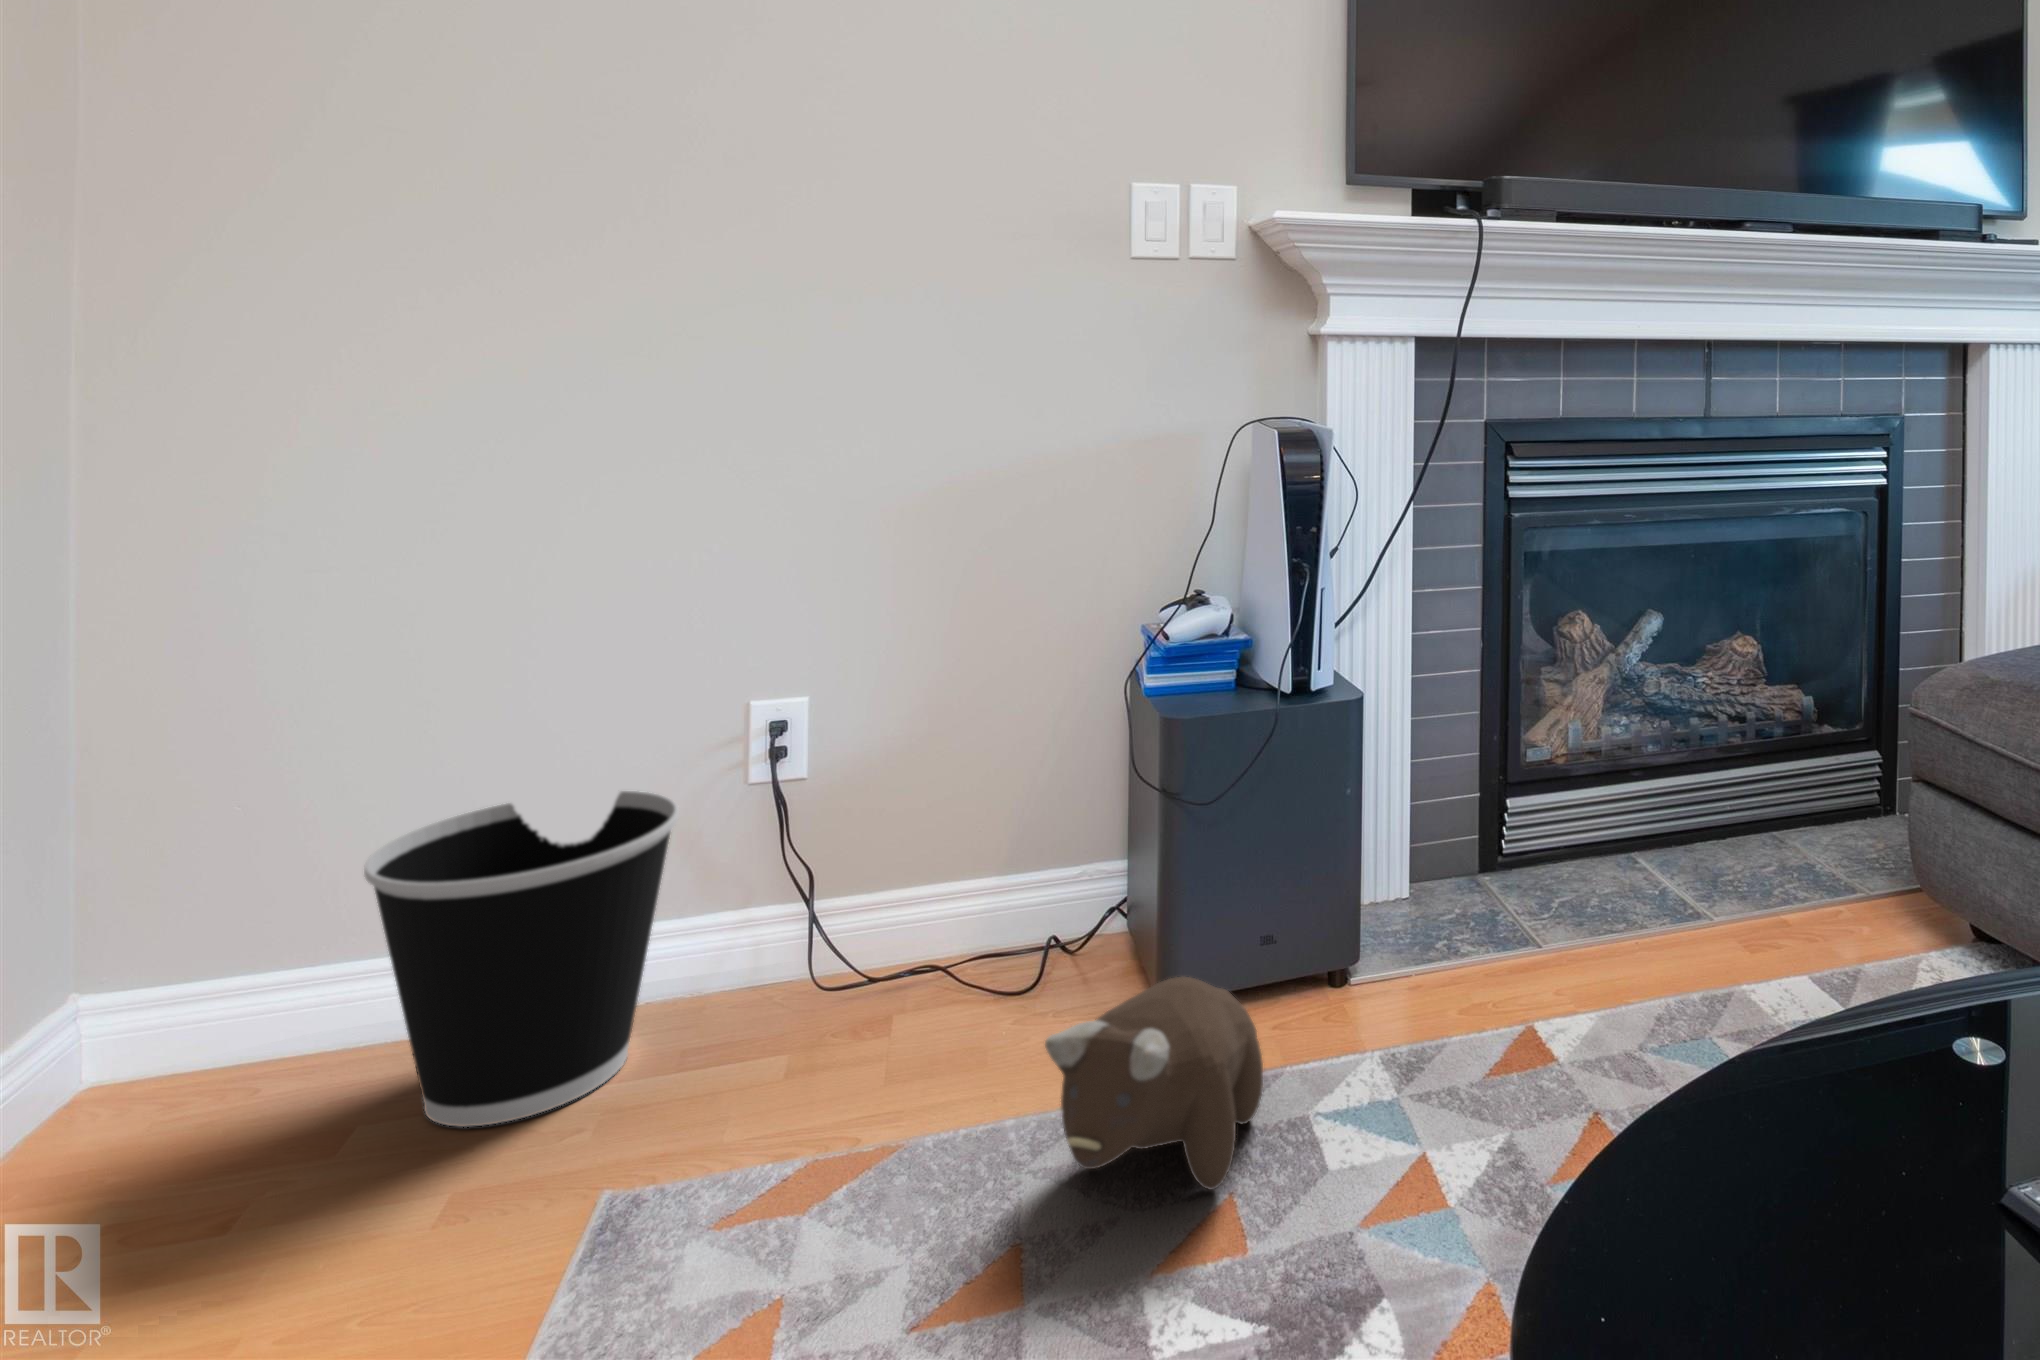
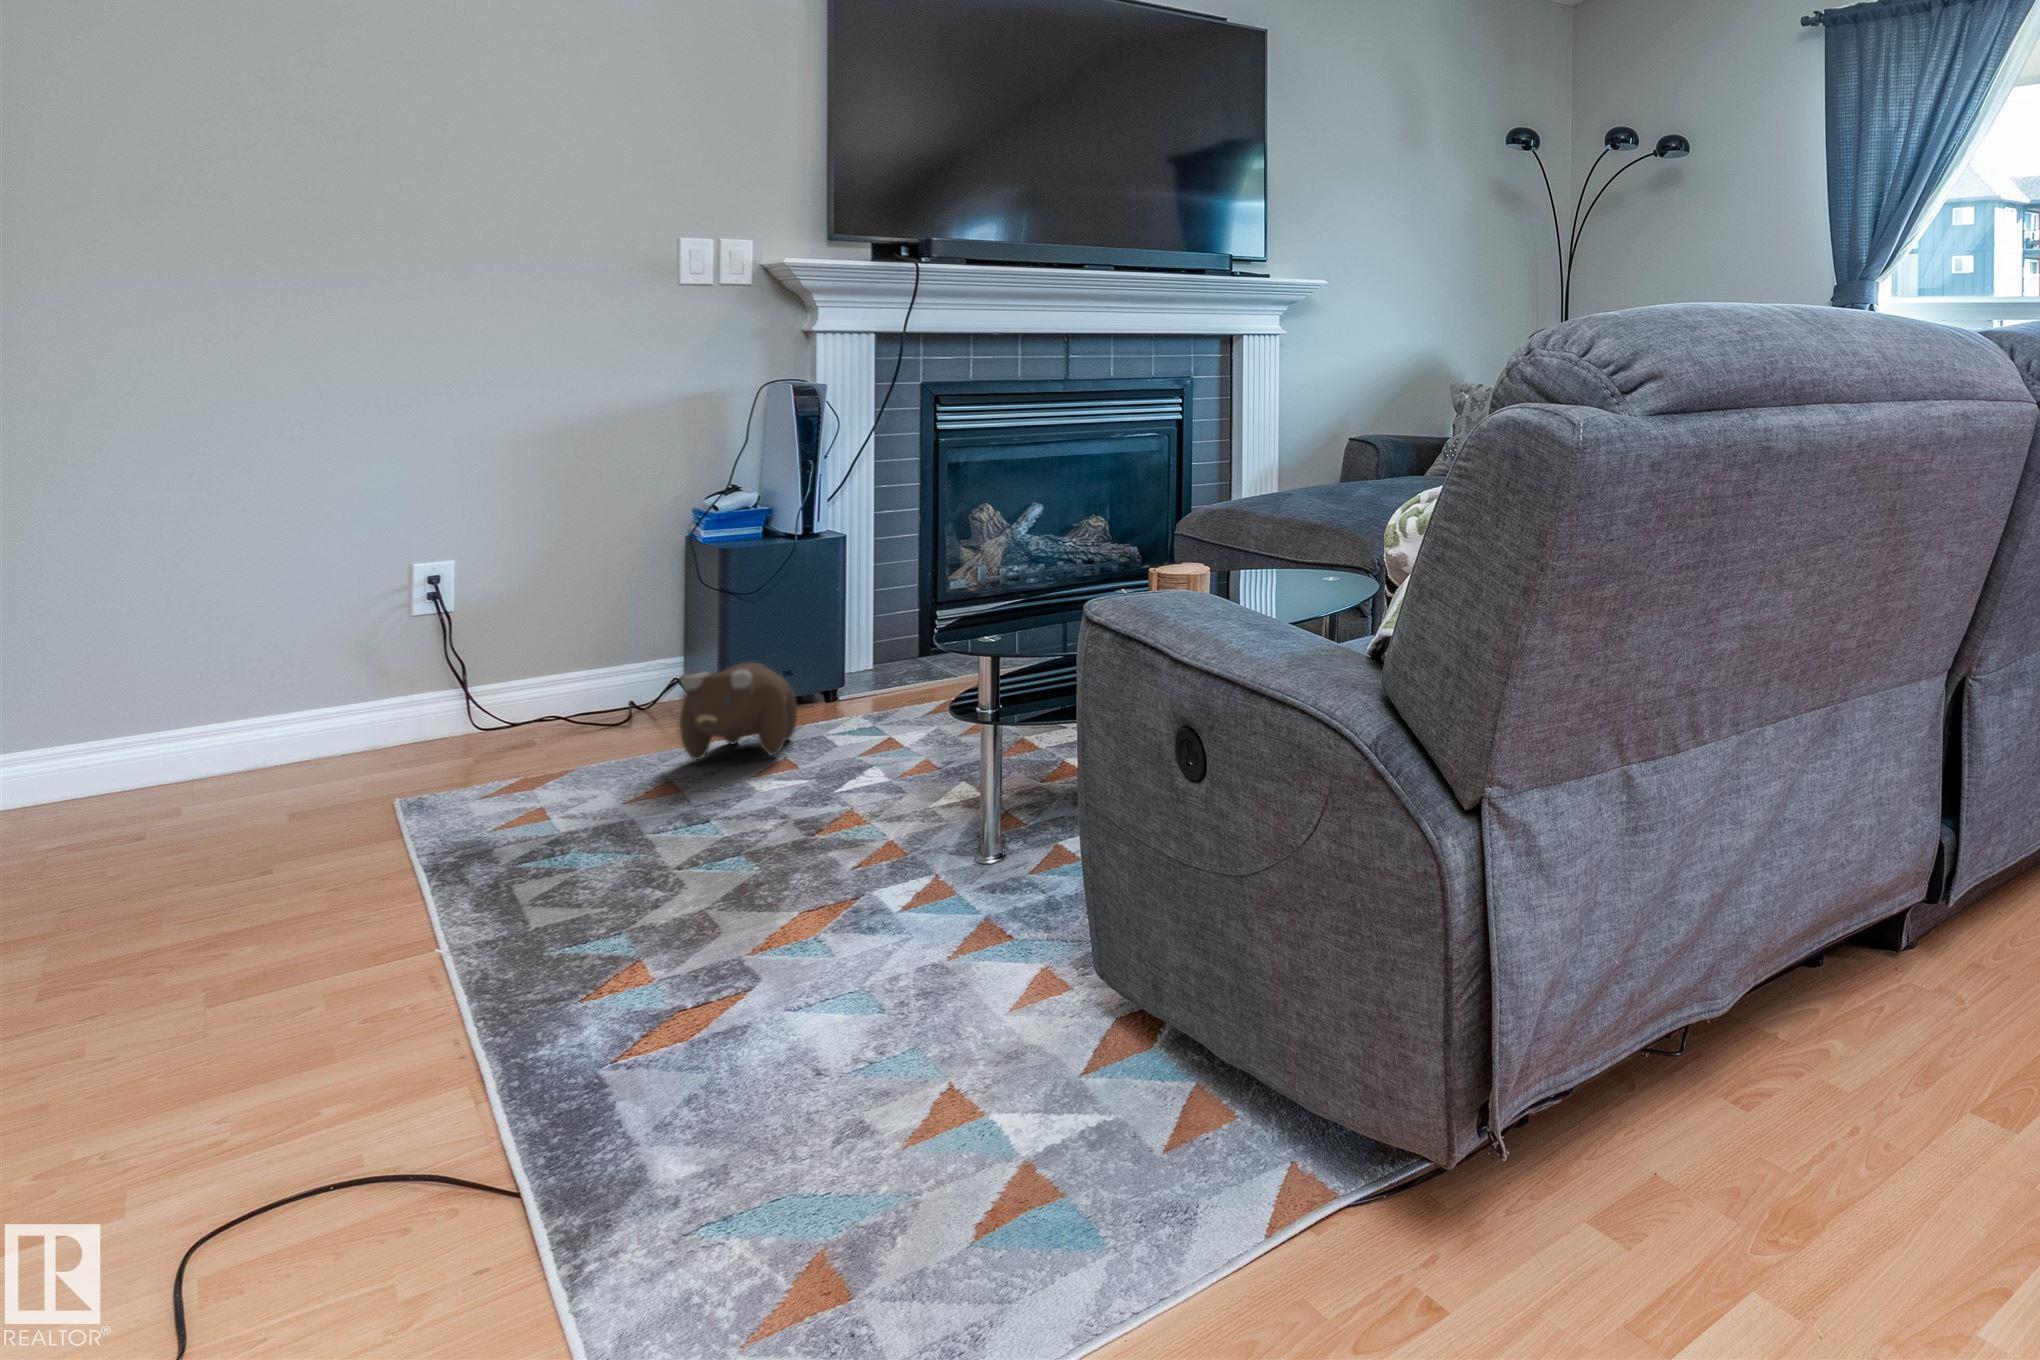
wastebasket: present [364,791,679,1127] -> none [157,621,374,805]

